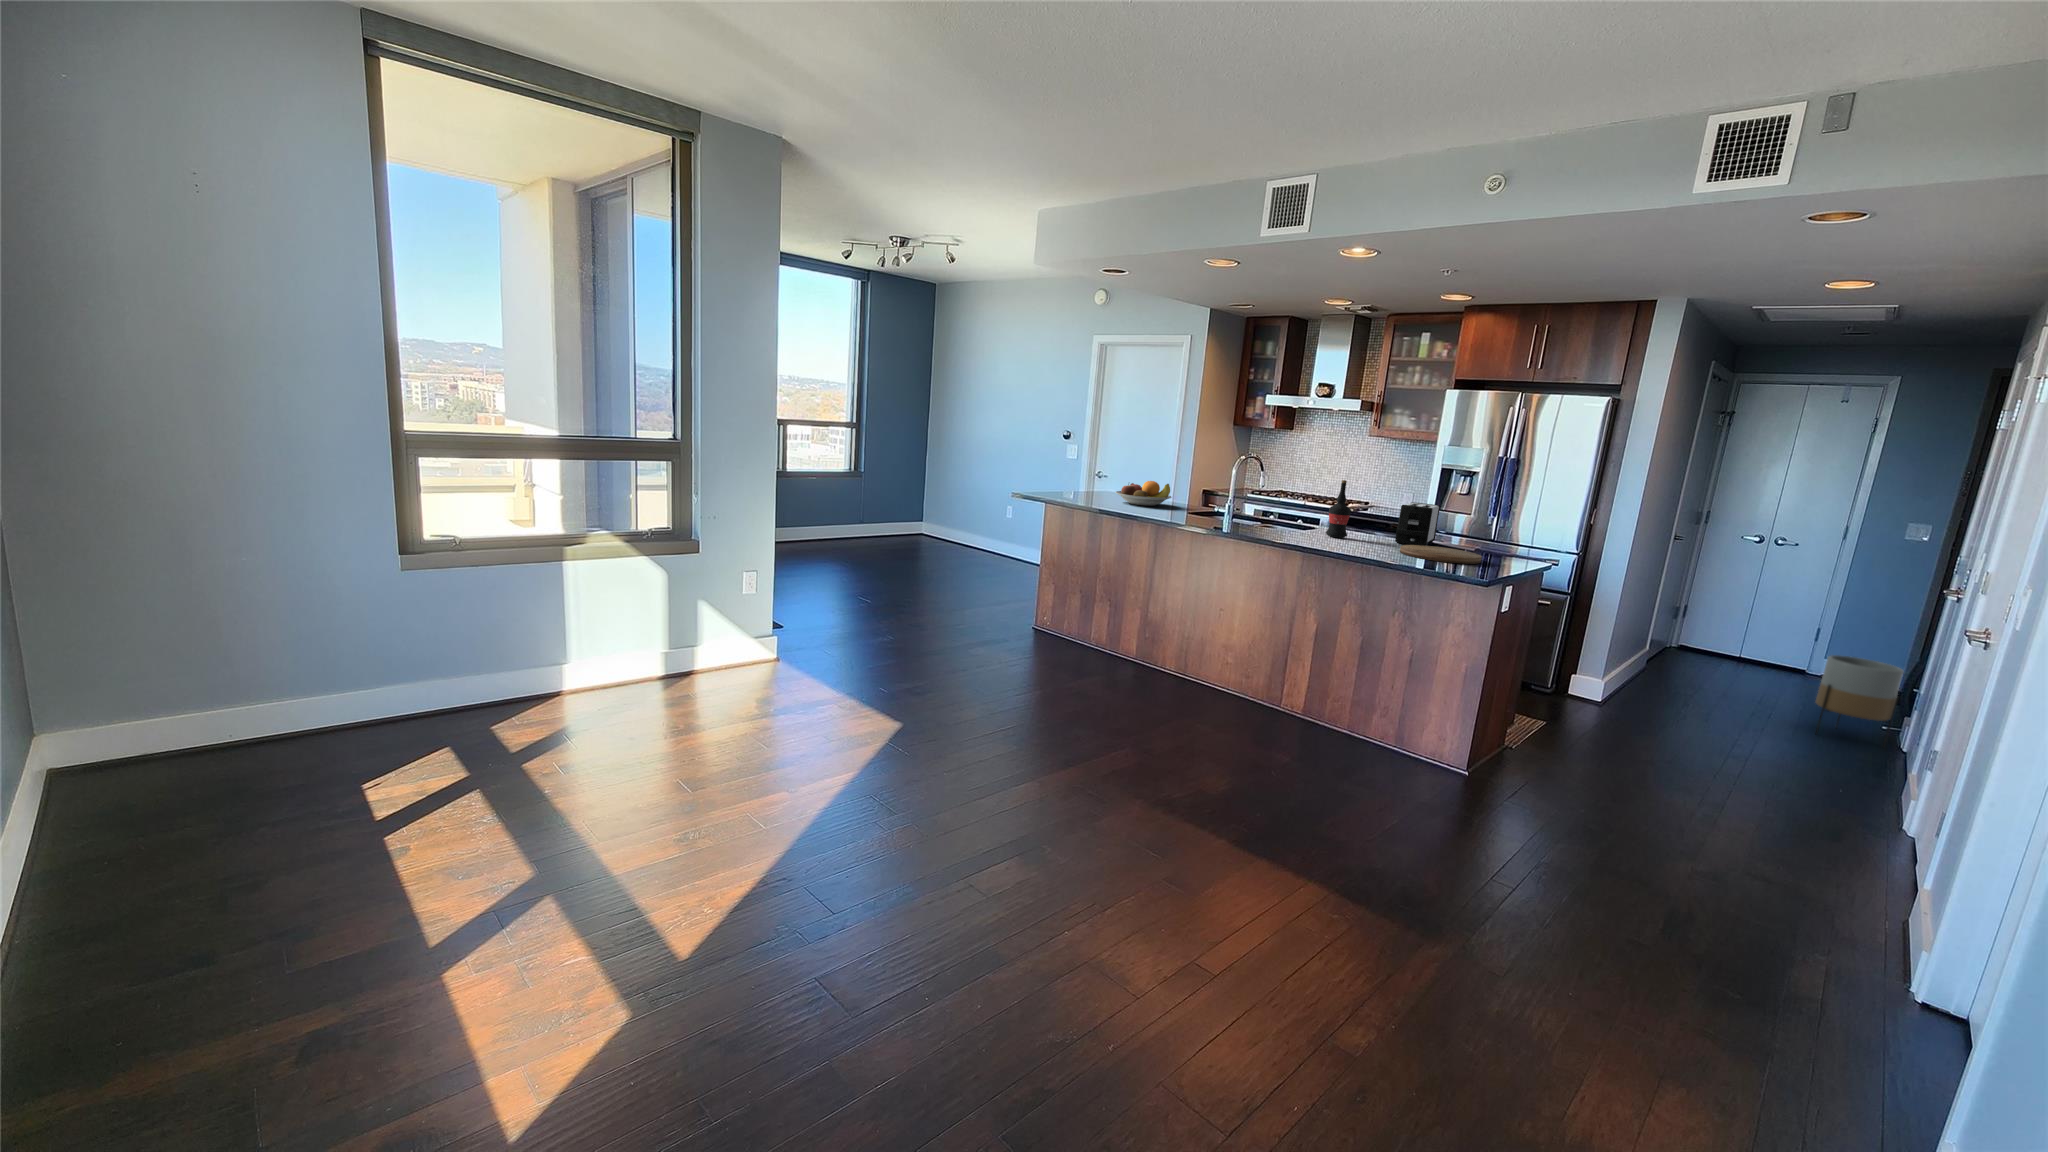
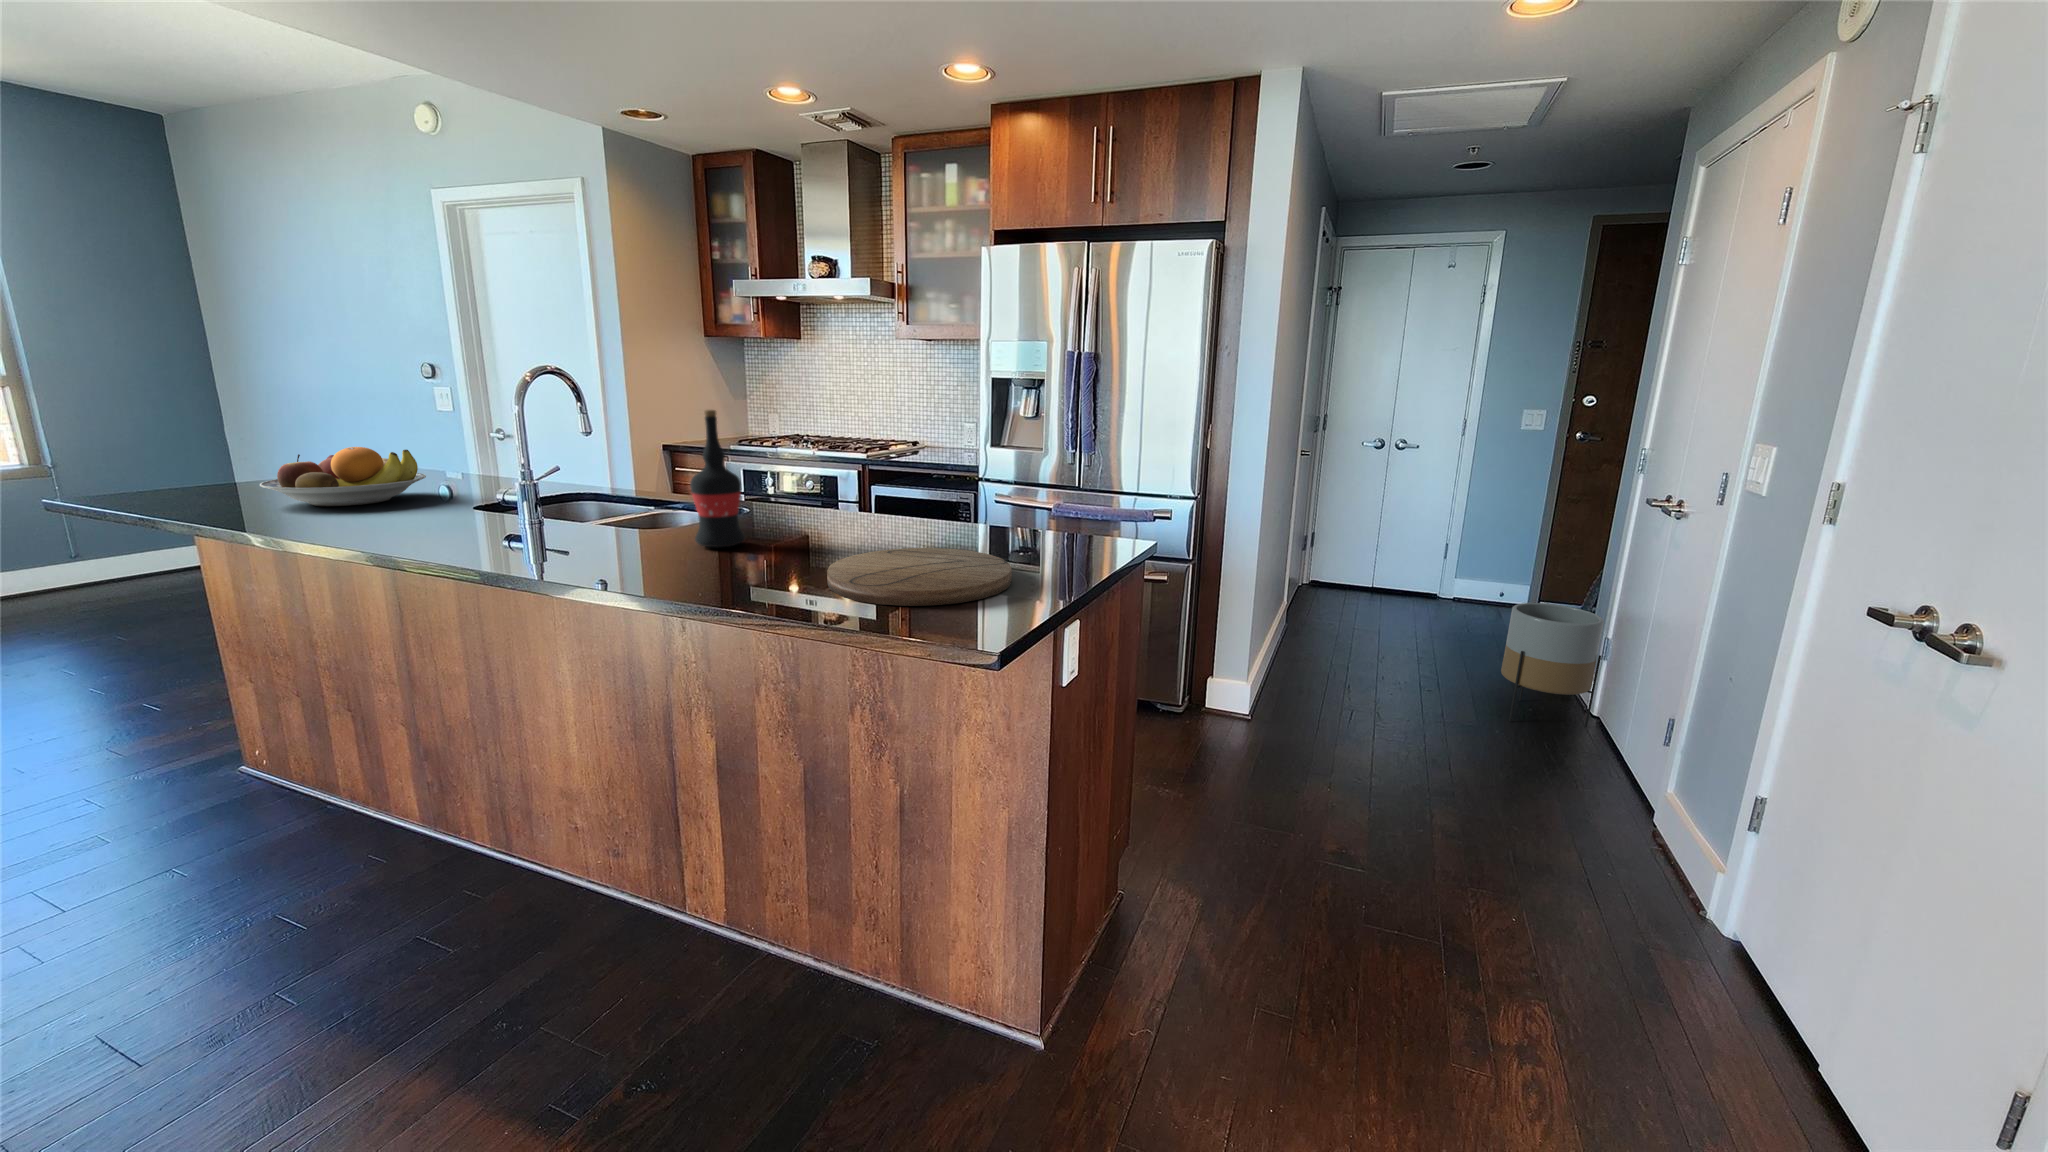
toaster: present [1395,502,1440,546] -> none [853,445,953,545]

